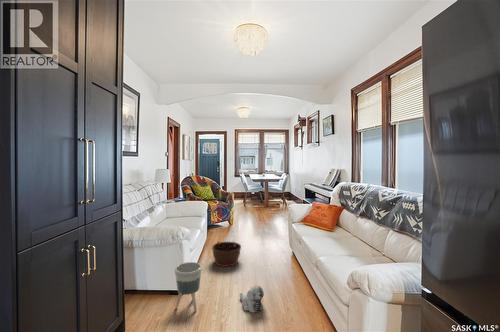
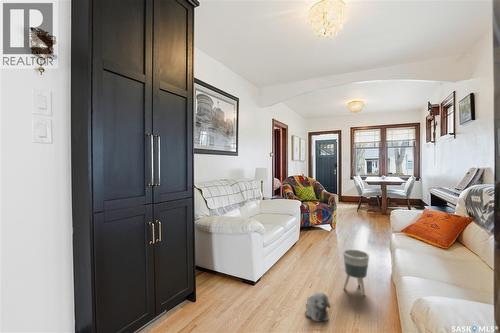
basket: present [212,242,241,266] -> none [295,243,327,269]
planter: present [175,262,202,311] -> present [343,250,369,295]

